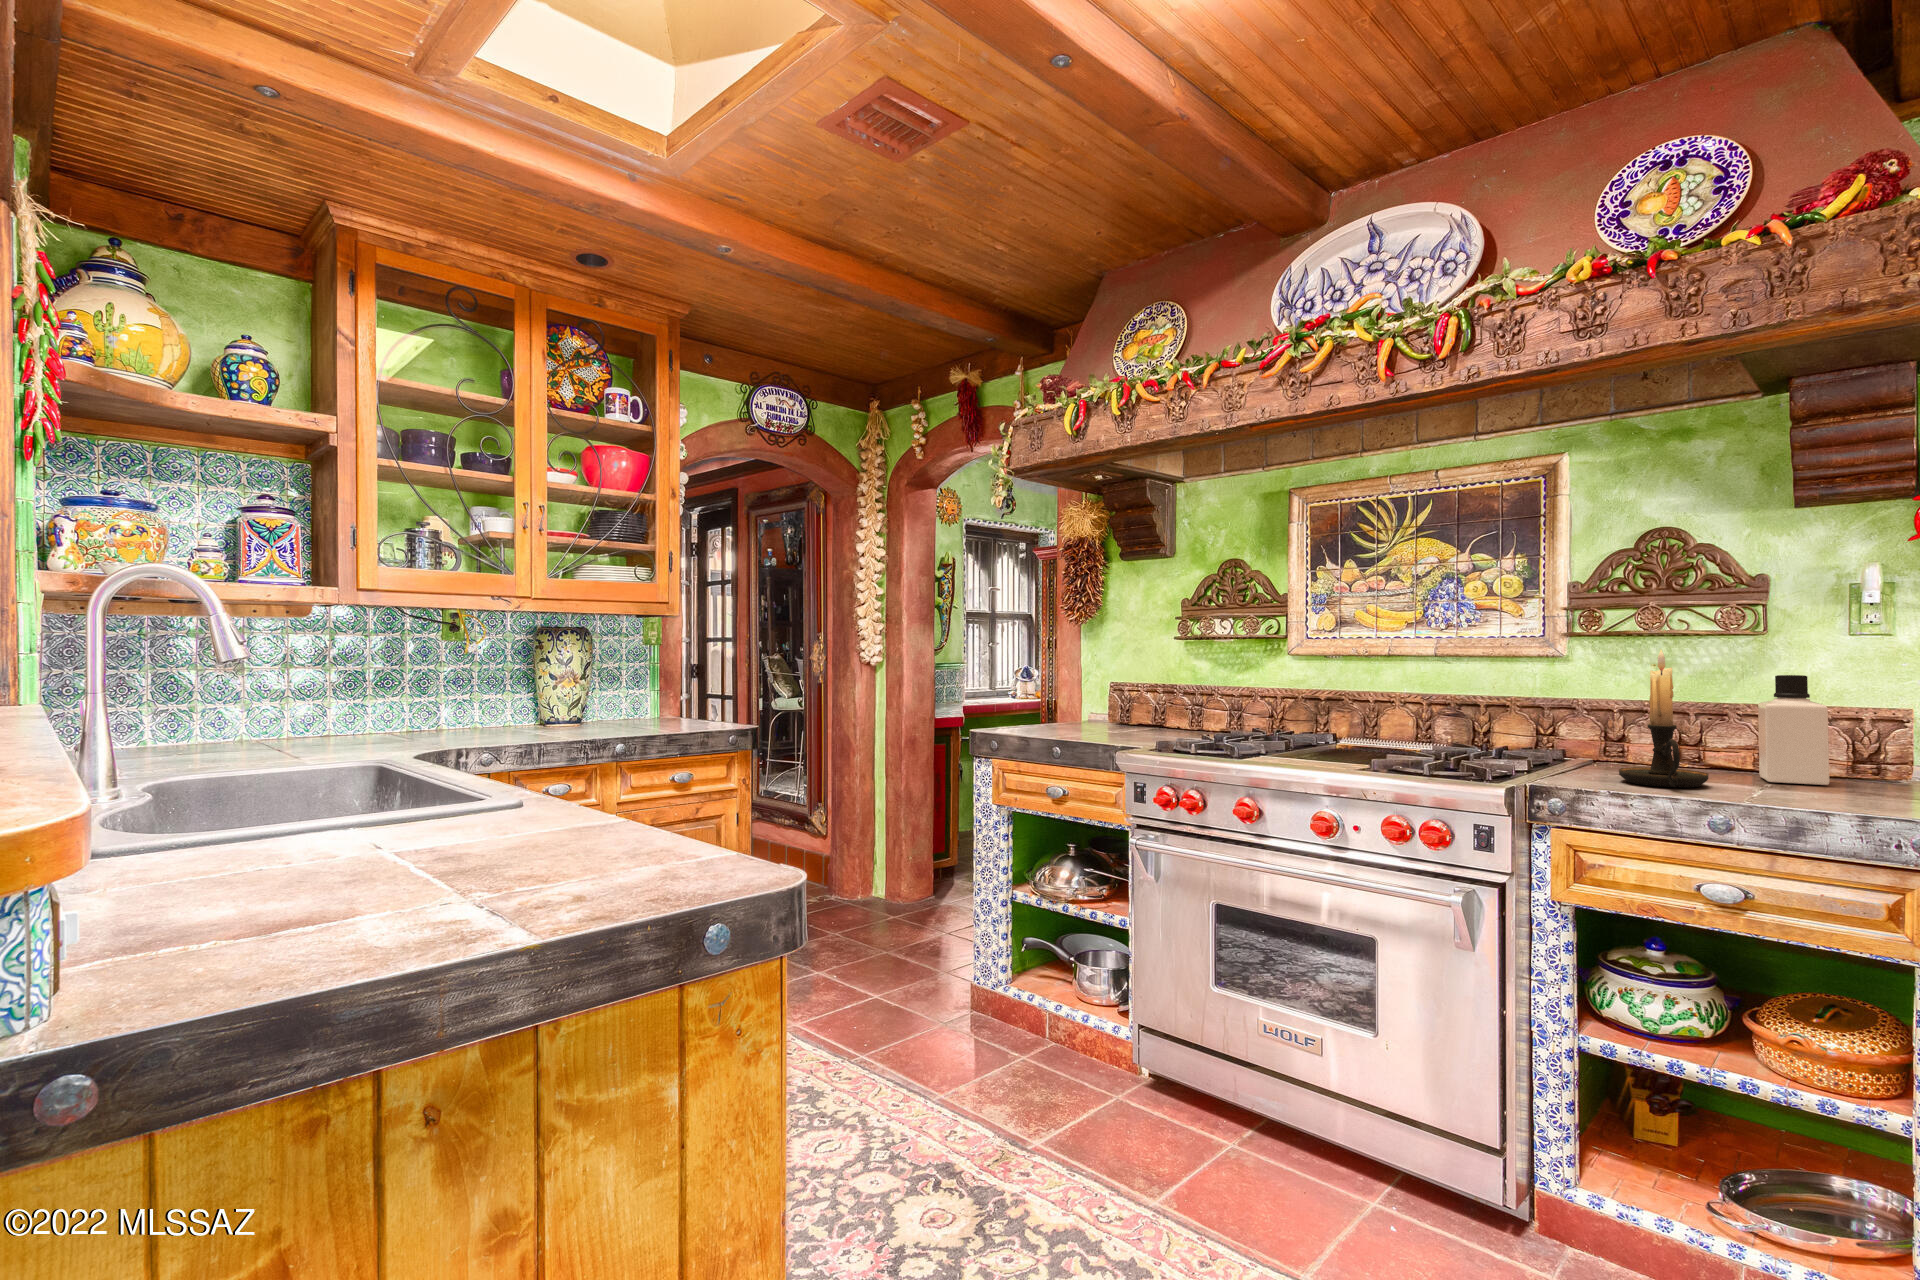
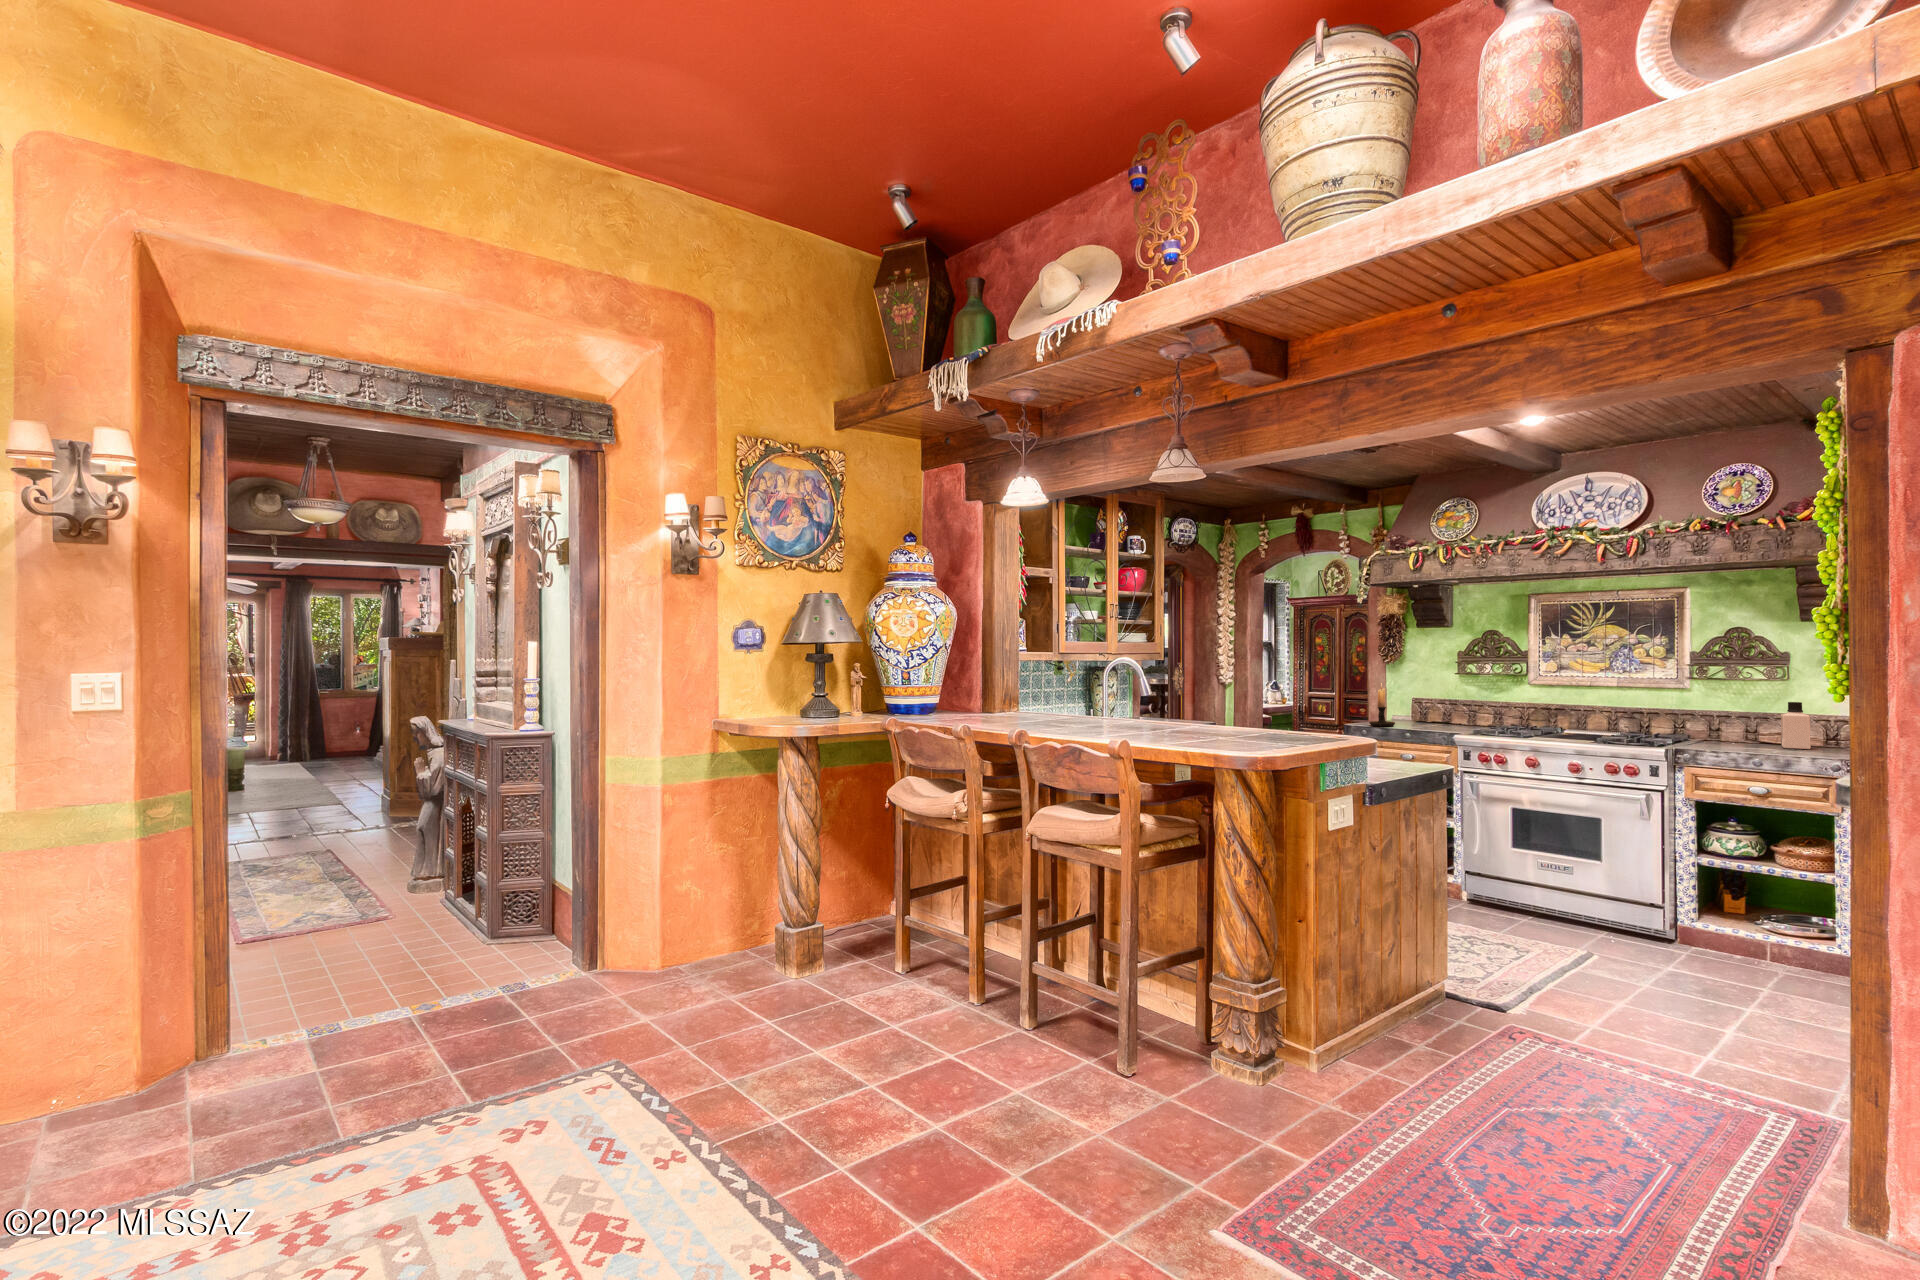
candle holder: present [1619,650,1708,788] -> present [1369,683,1395,727]

